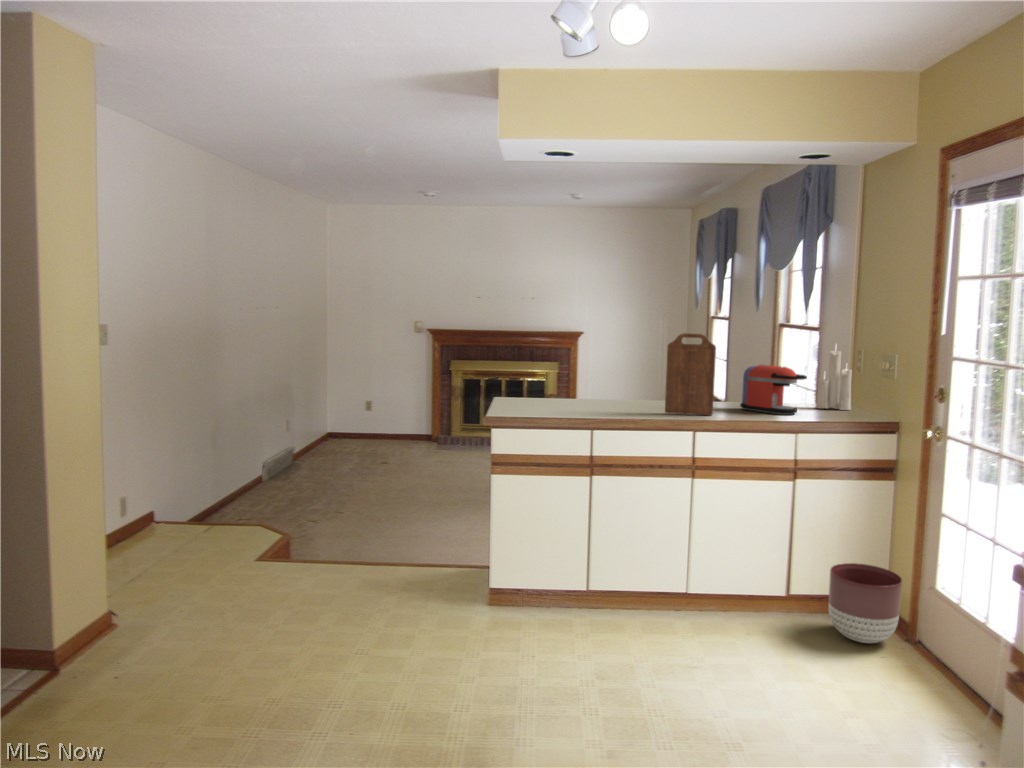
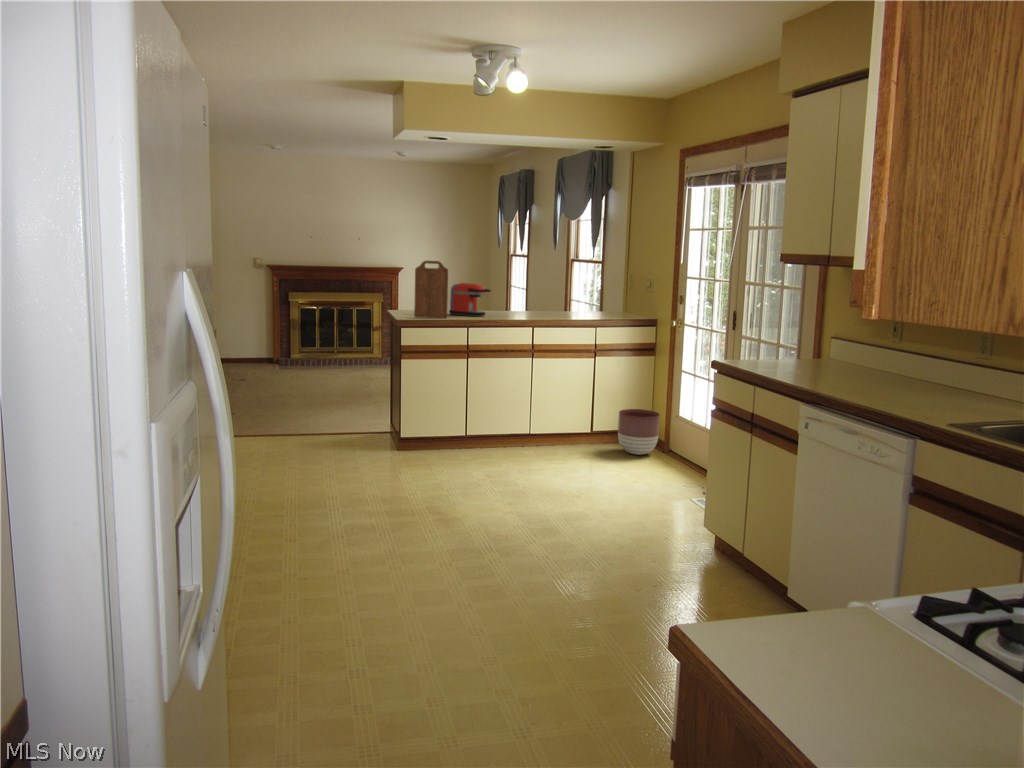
cutting board: present [665,333,716,416] -> present [414,261,448,318]
candle: present [816,350,852,410] -> none [605,268,628,315]
coffee maker: present [740,365,807,415] -> present [449,283,491,317]

